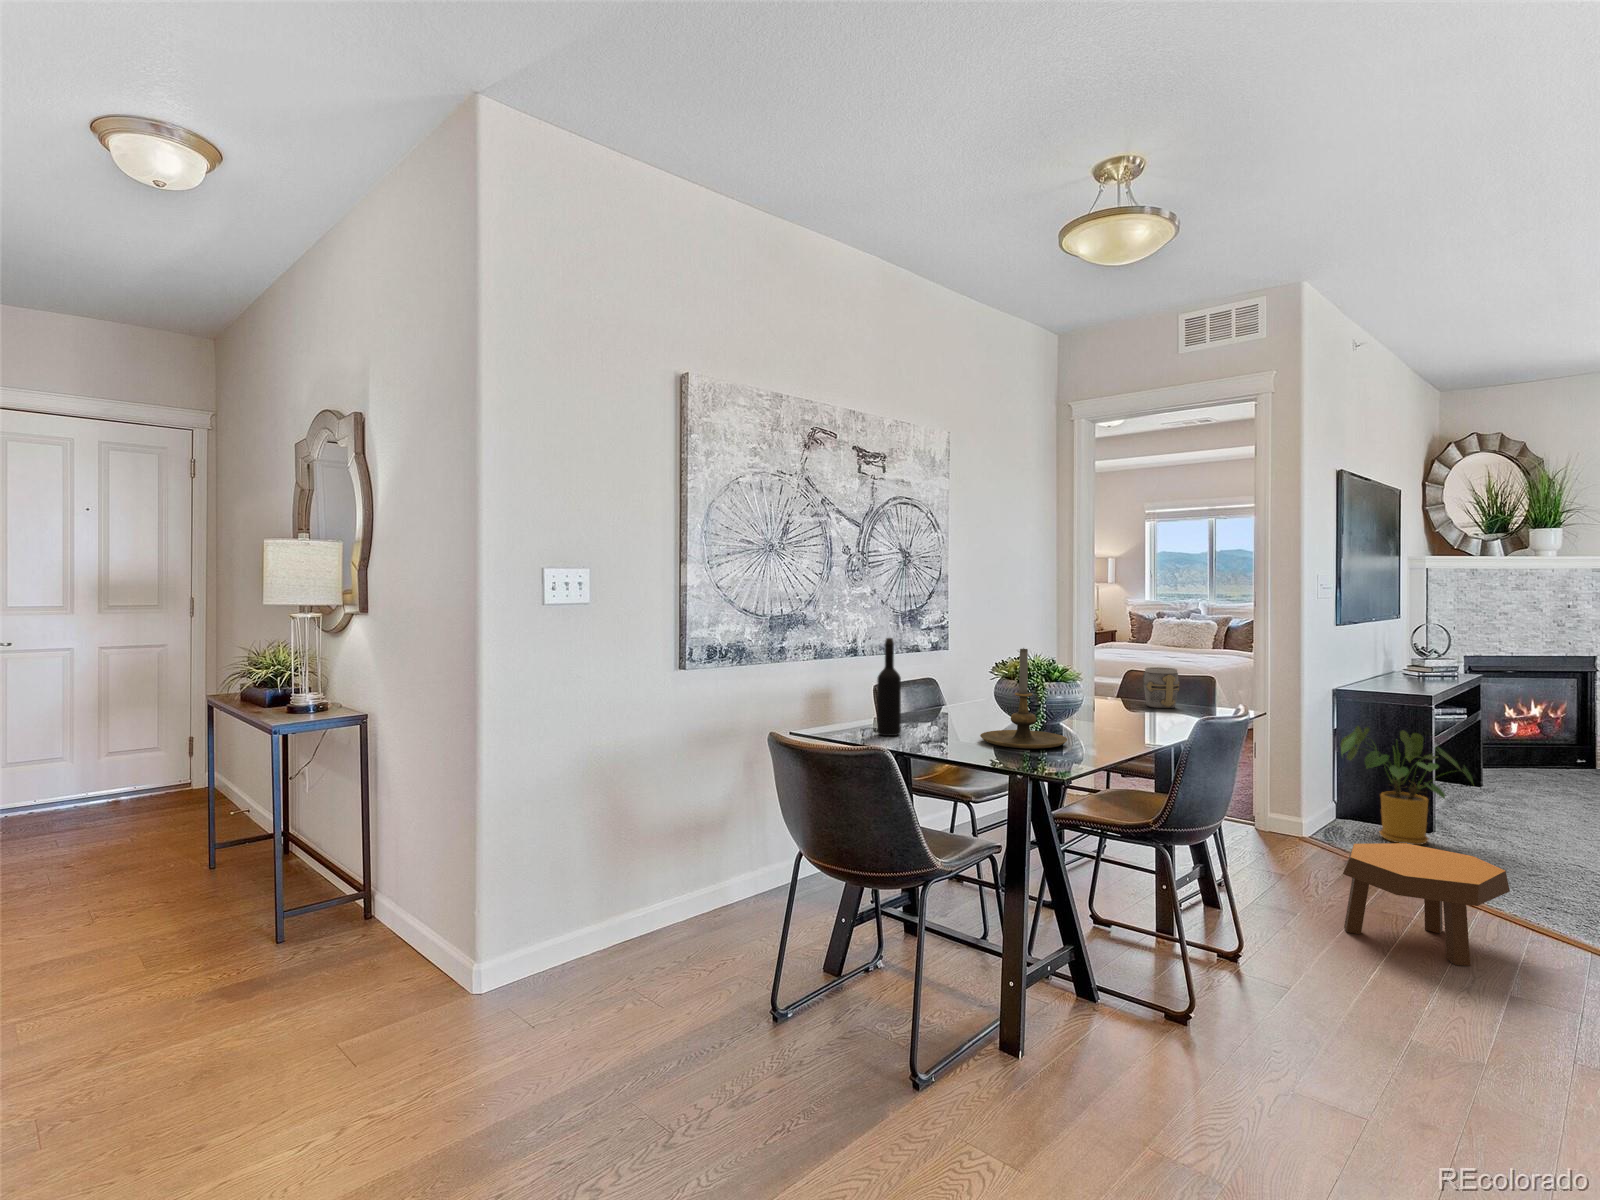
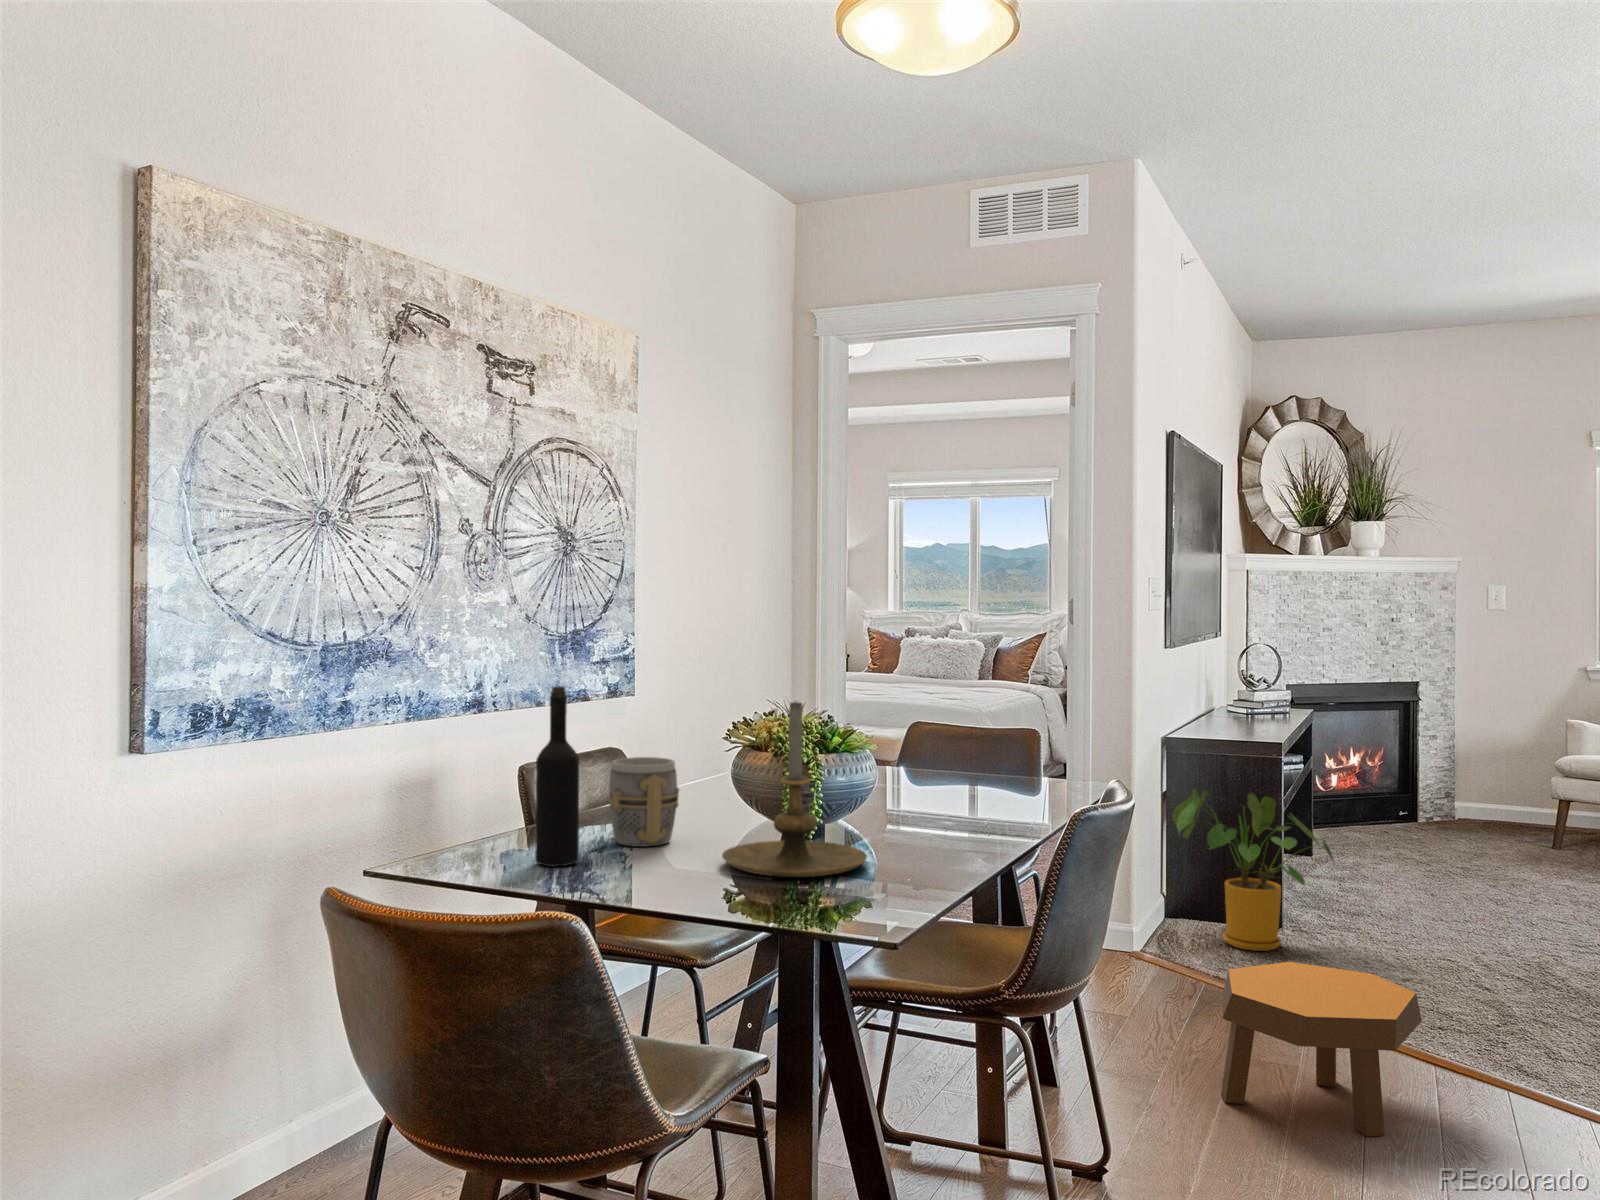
mug: present [1143,667,1179,708] -> present [609,757,680,847]

